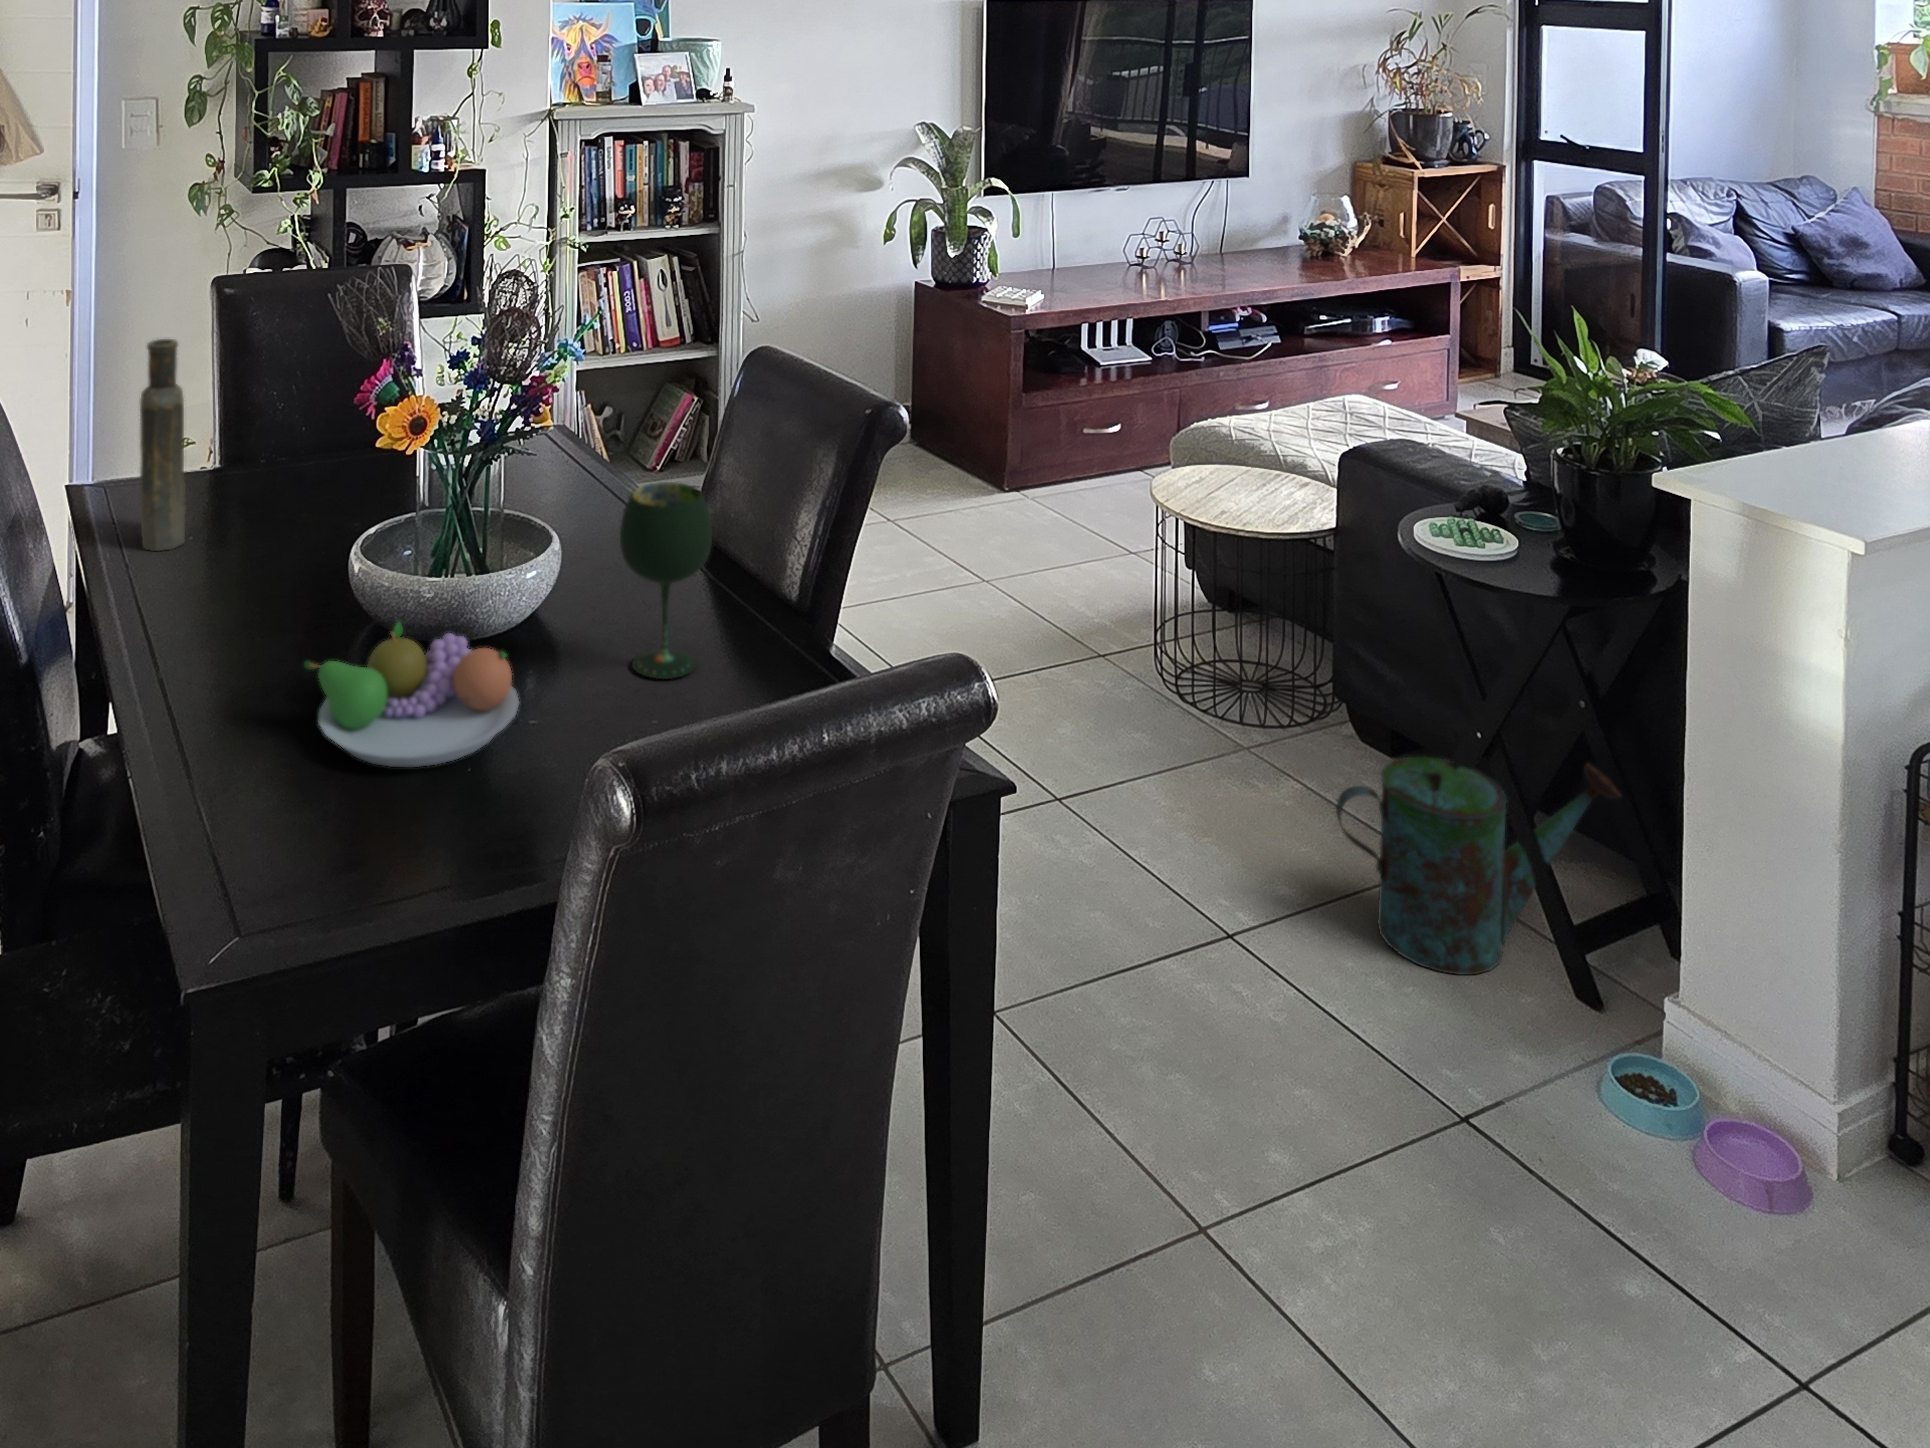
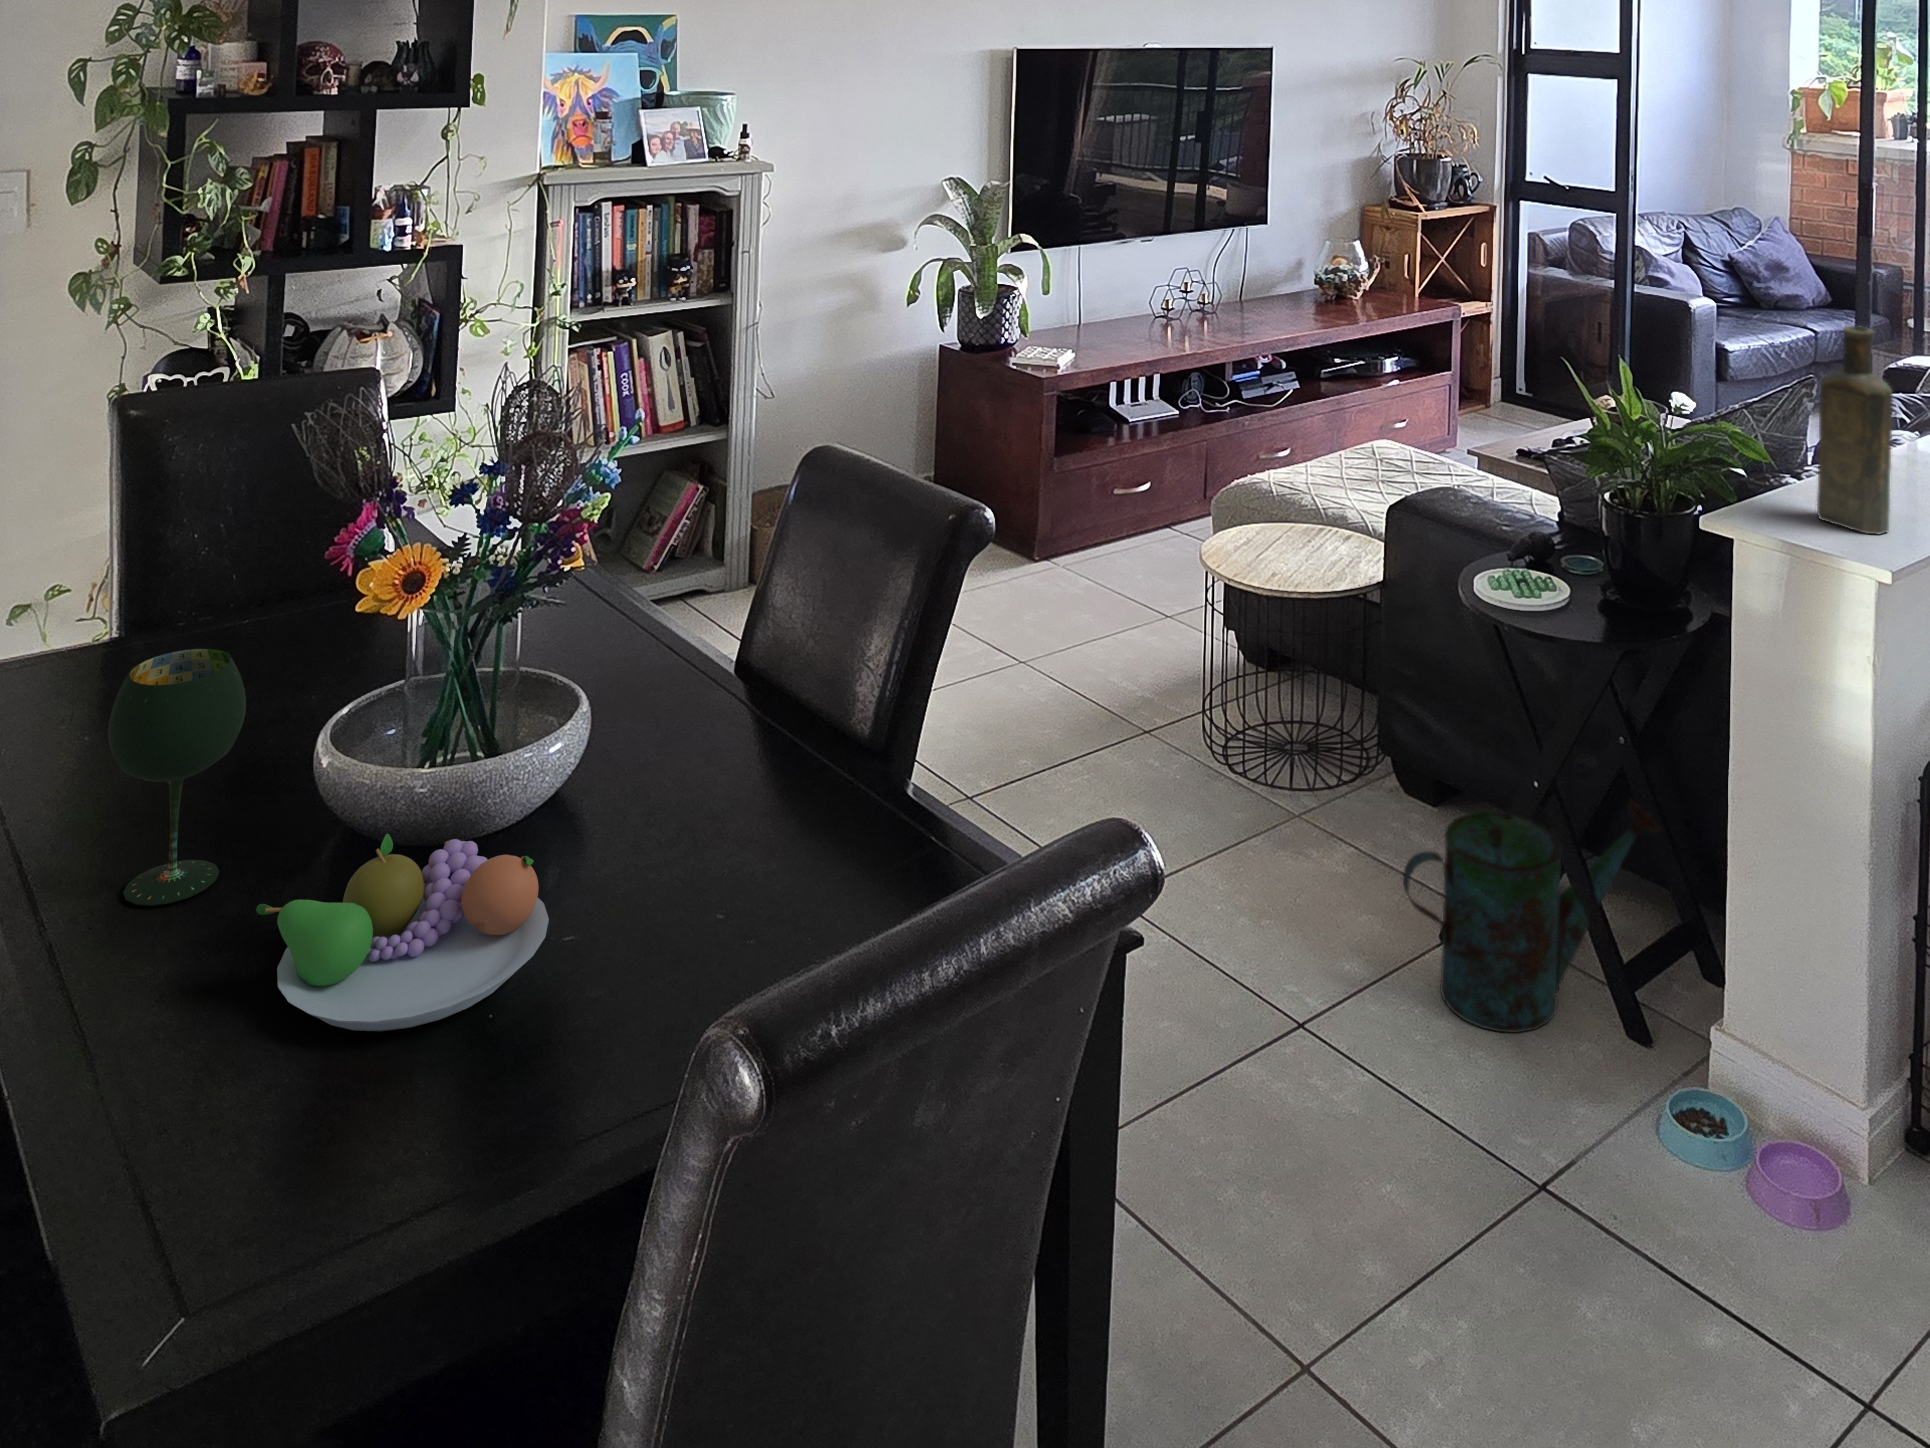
bottle: present [140,339,185,551] -> present [1817,326,1893,534]
wine glass: present [620,482,712,679] -> present [108,648,246,906]

